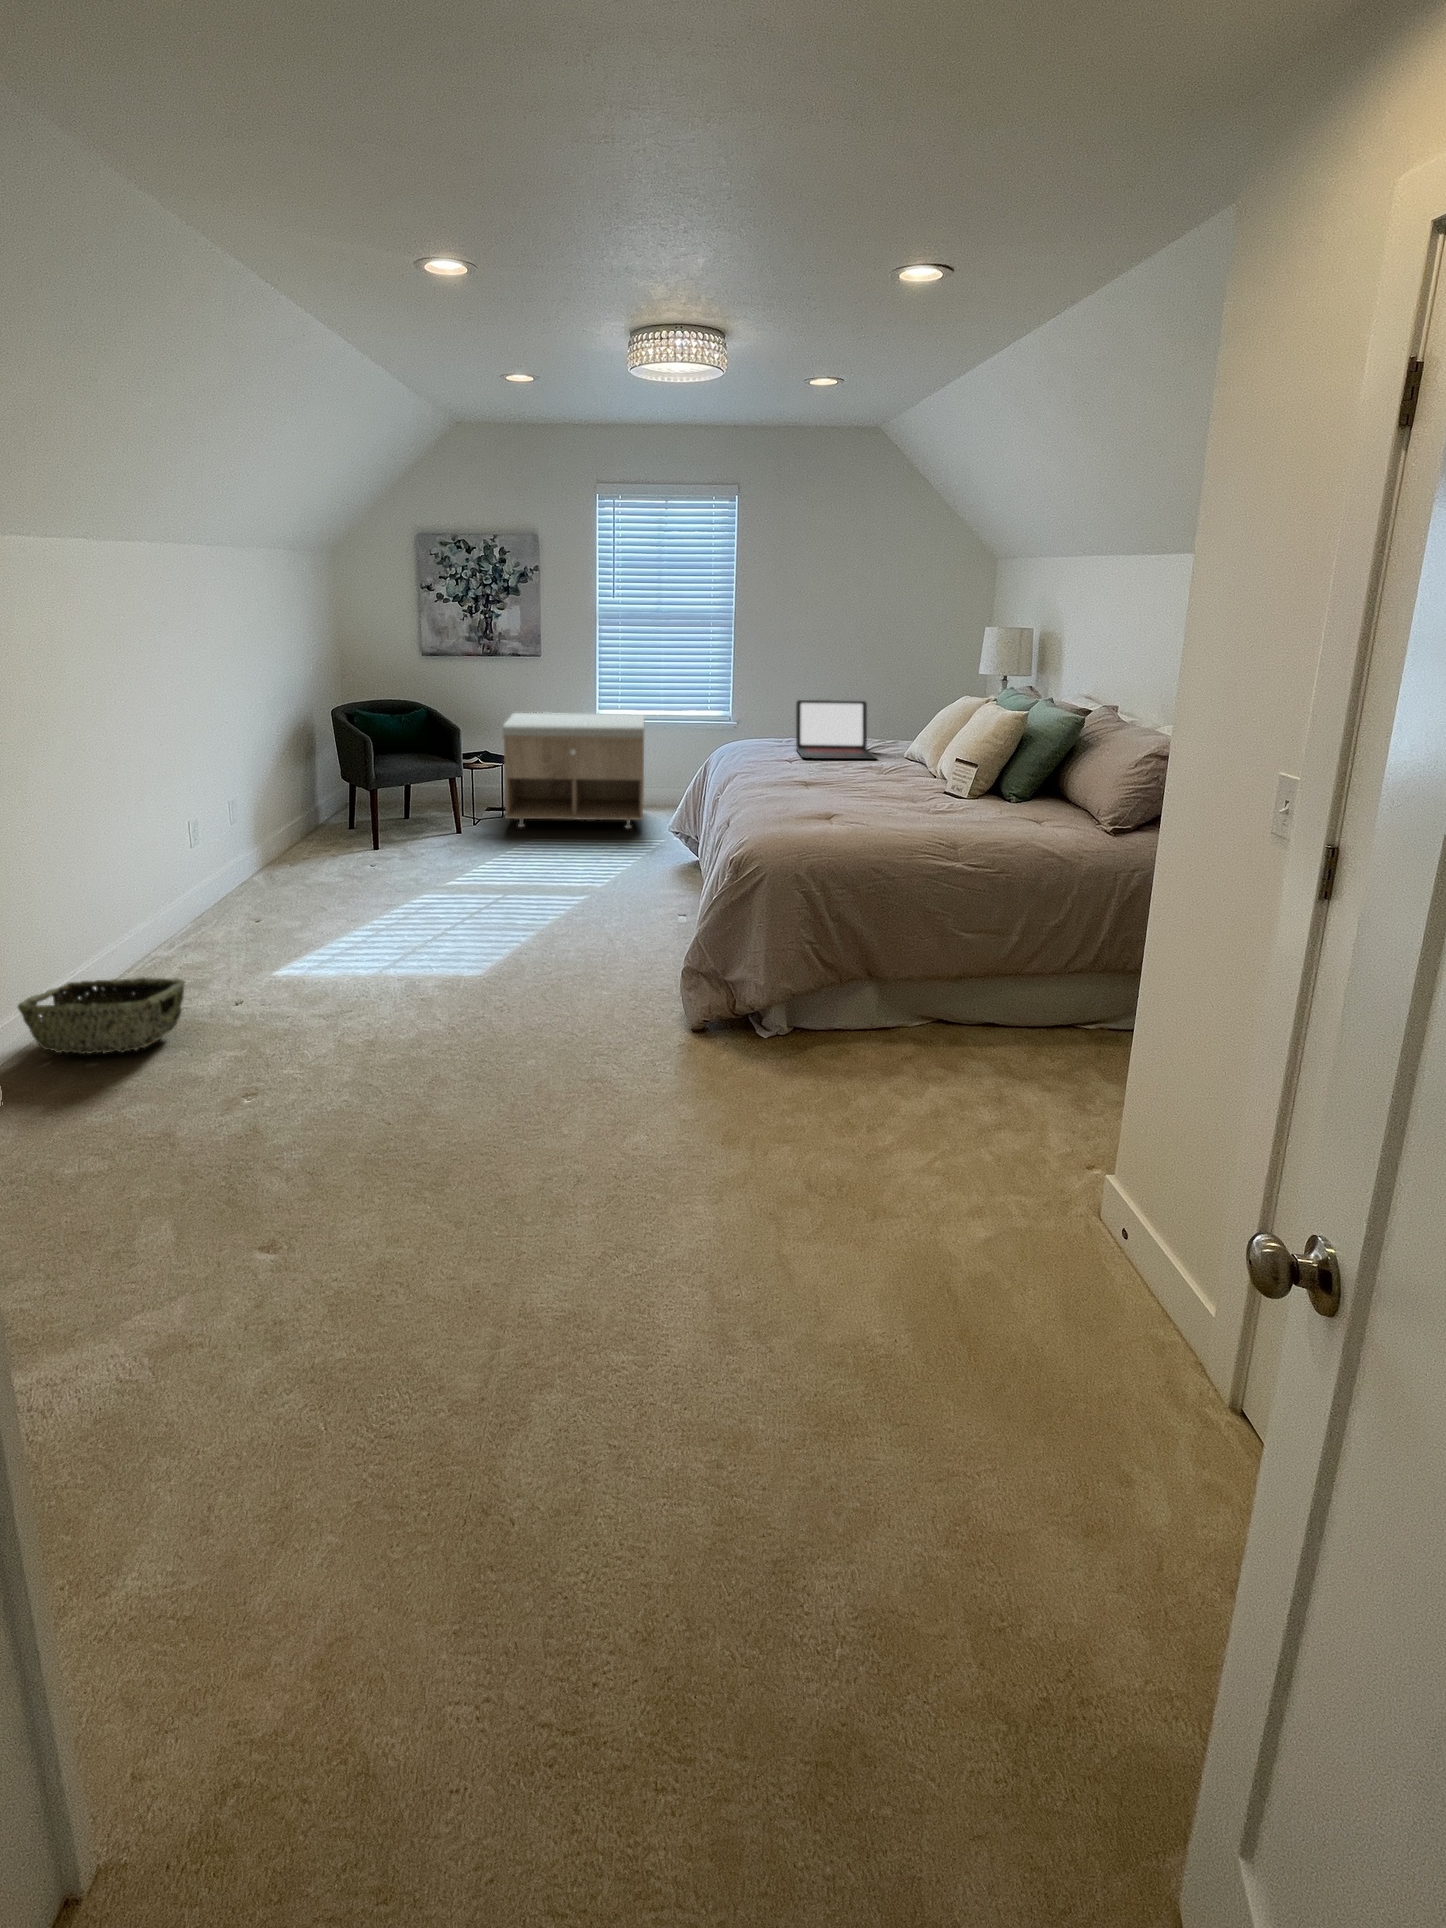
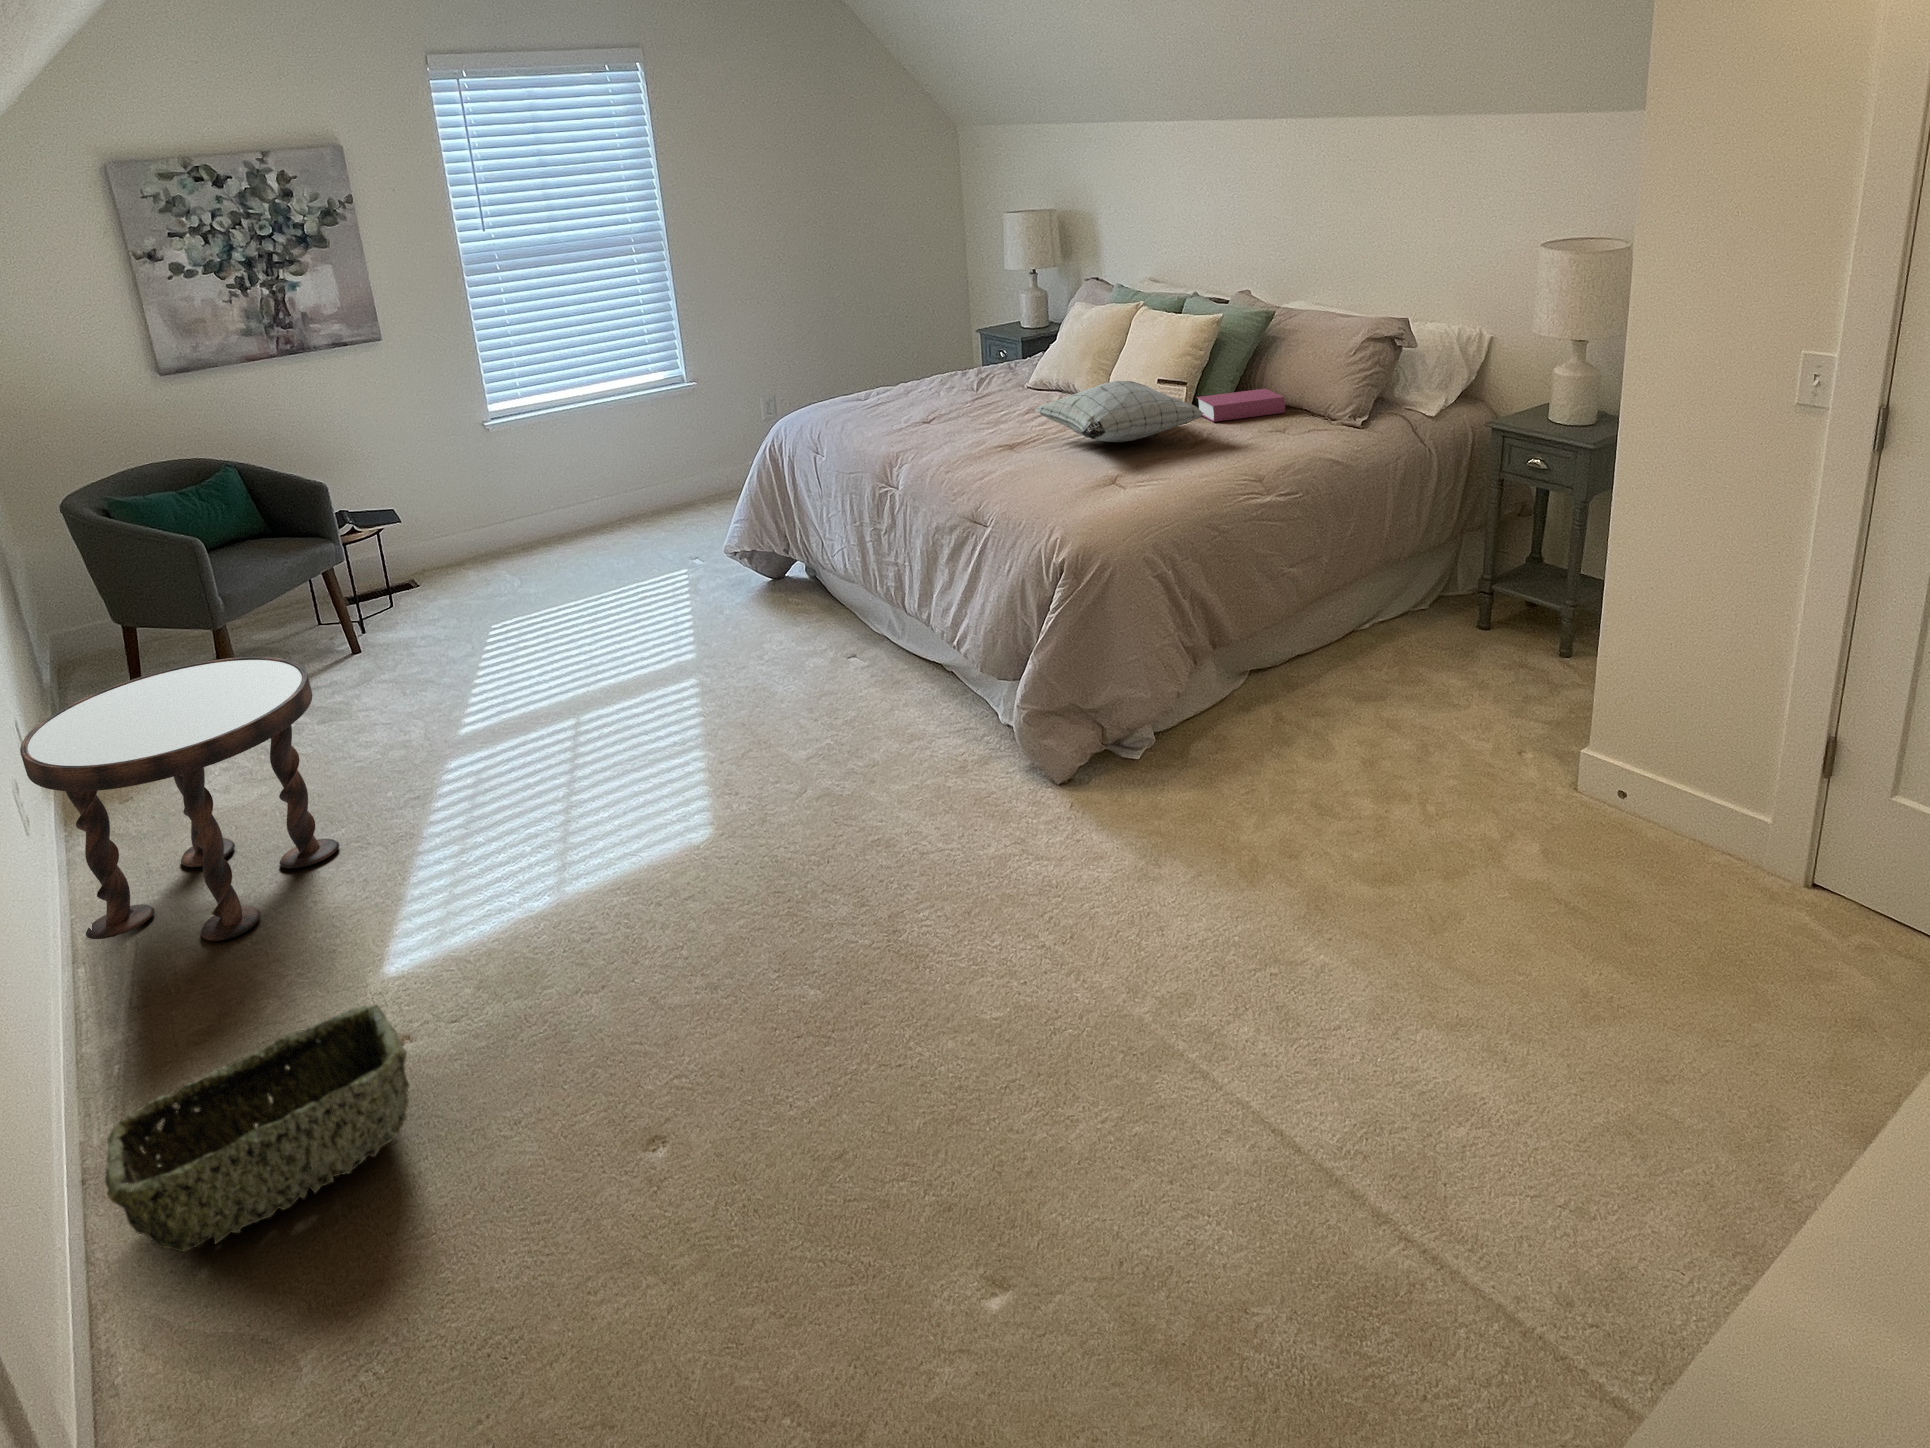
laptop: present [796,700,876,759] -> none [860,317,985,403]
storage bench: present [503,713,644,829] -> none [360,398,630,612]
pillow: none [808,764,924,815] -> present [1034,381,1204,442]
book: none [966,798,1042,828] -> present [1197,389,1285,422]
side table: none [181,799,323,942] -> present [20,657,339,941]

